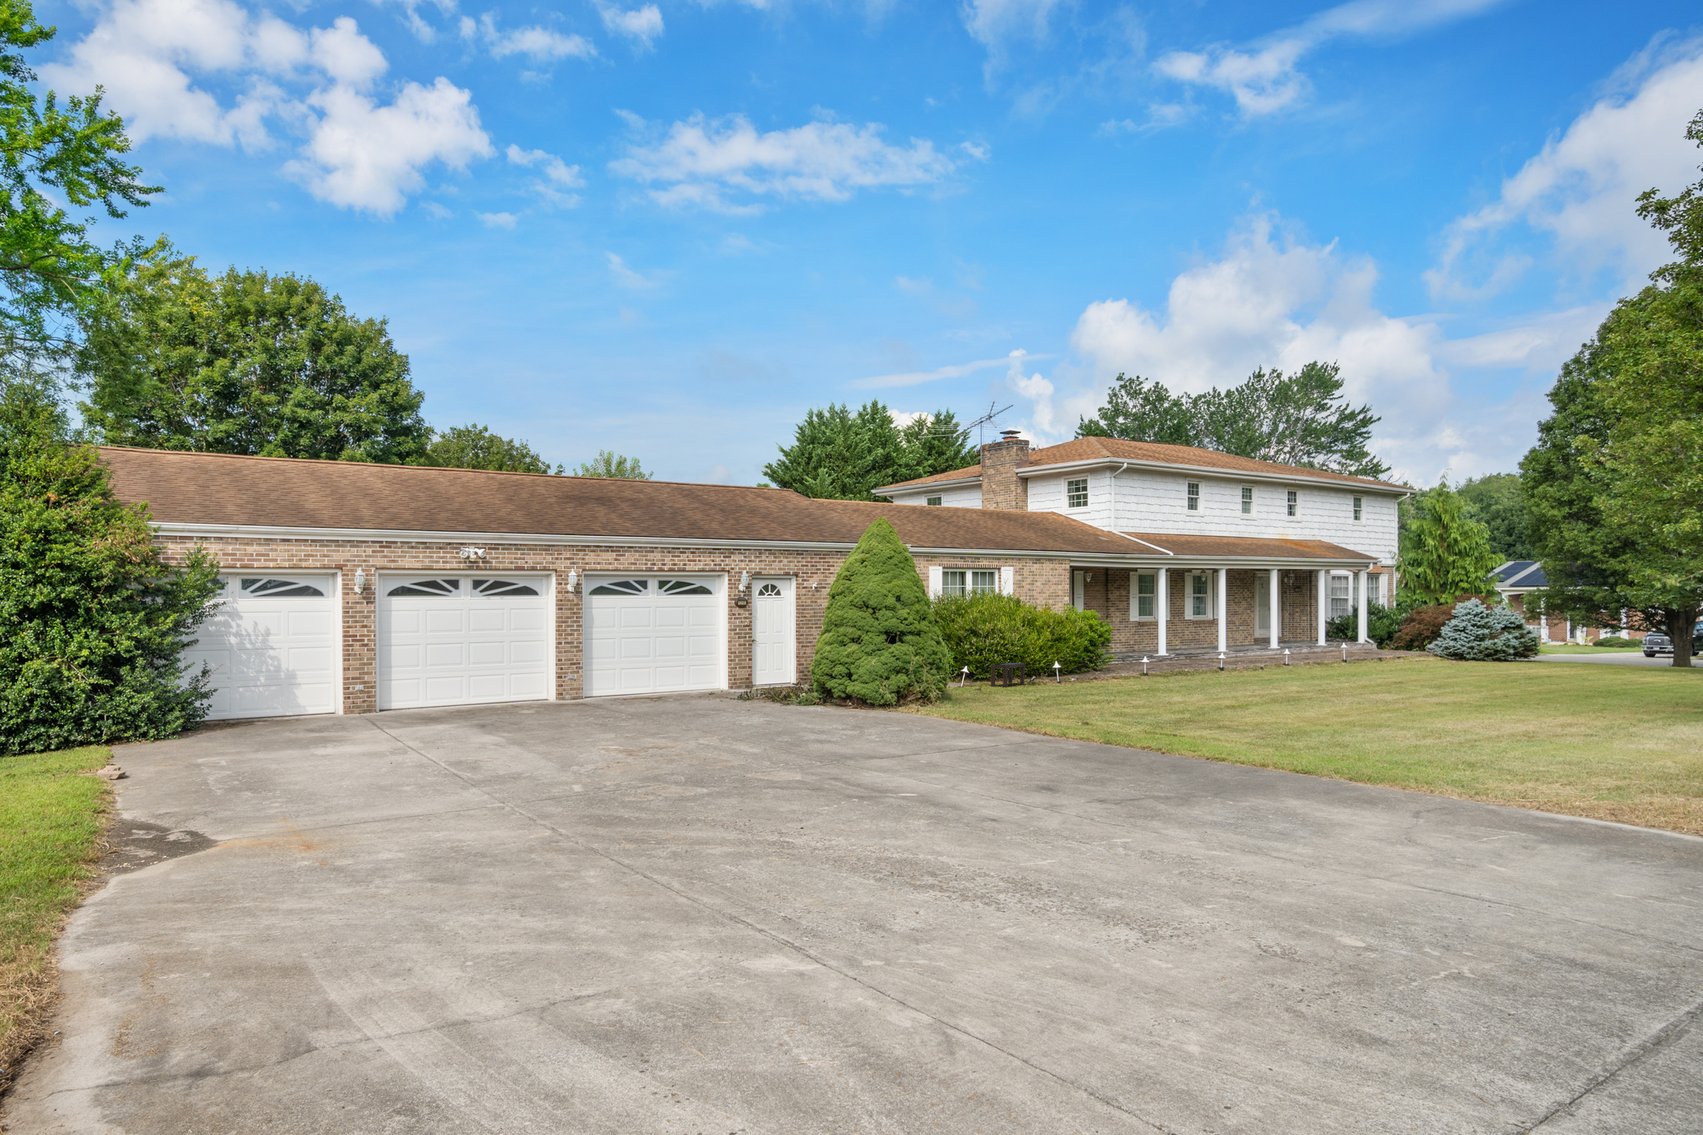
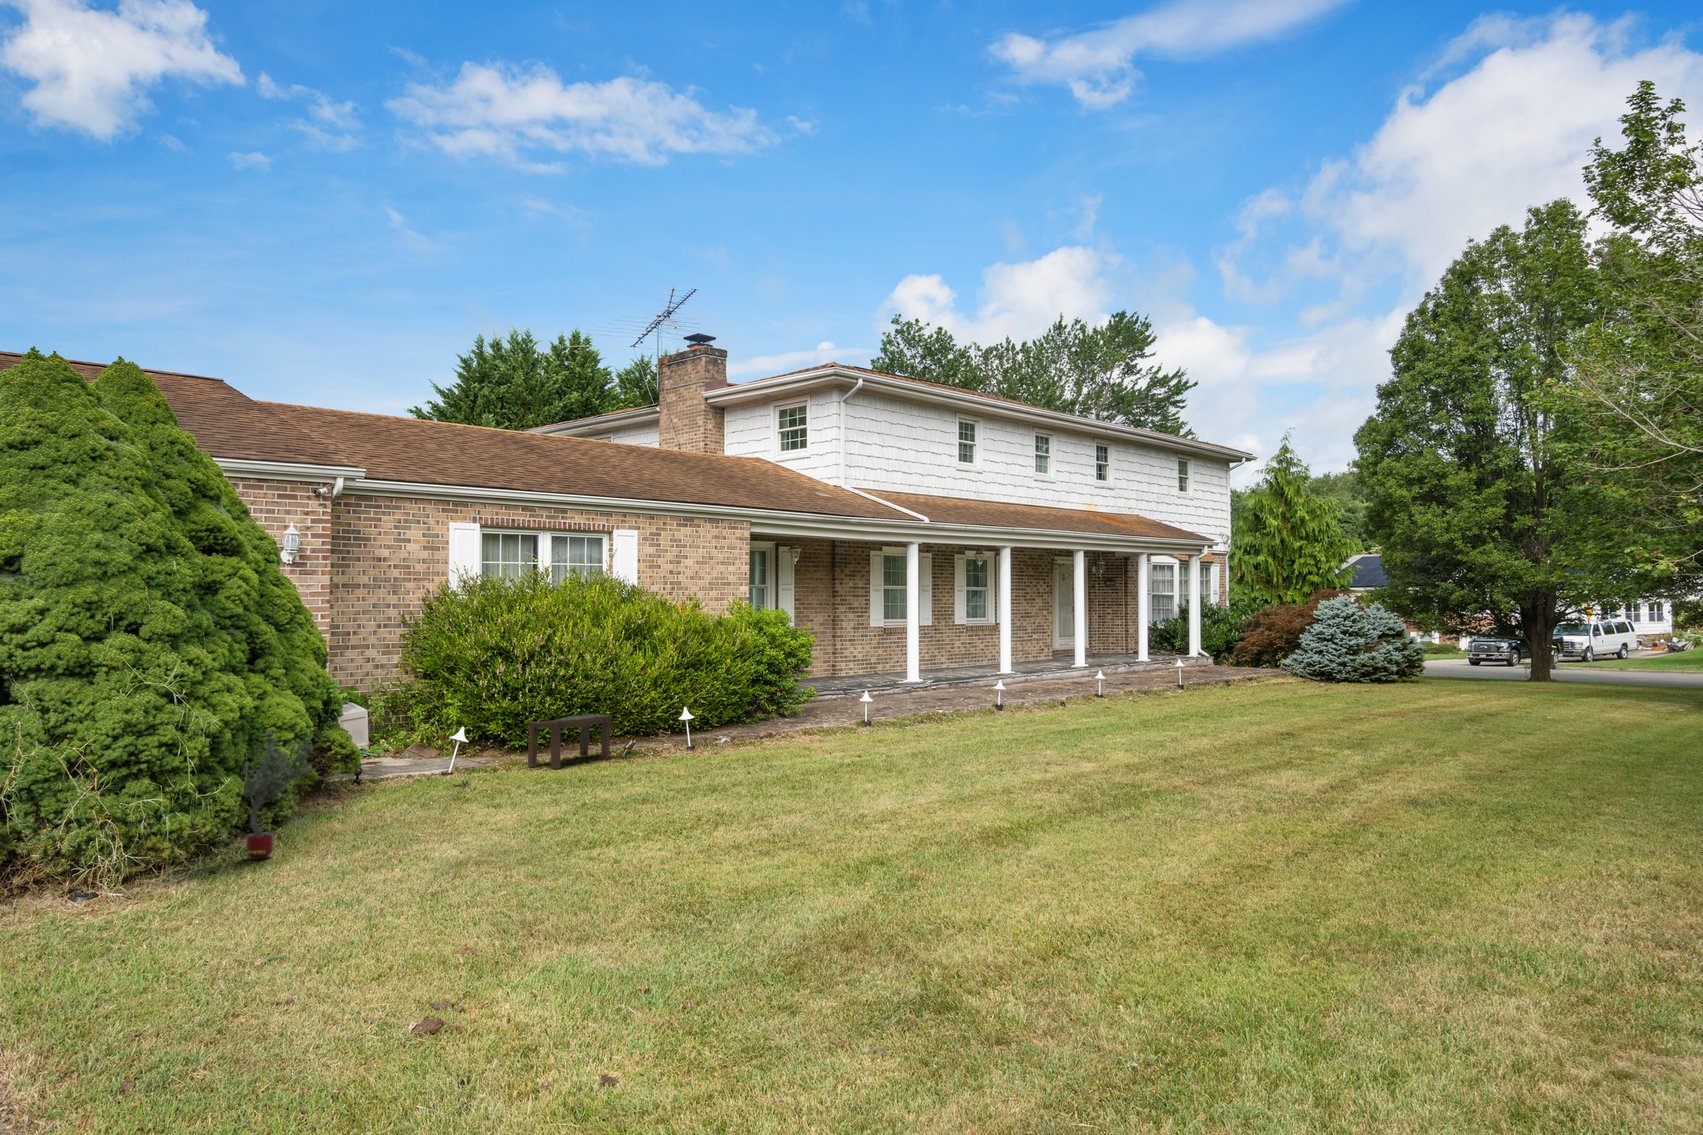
potted tree: none [934,657,962,704] -> present [241,731,313,860]

